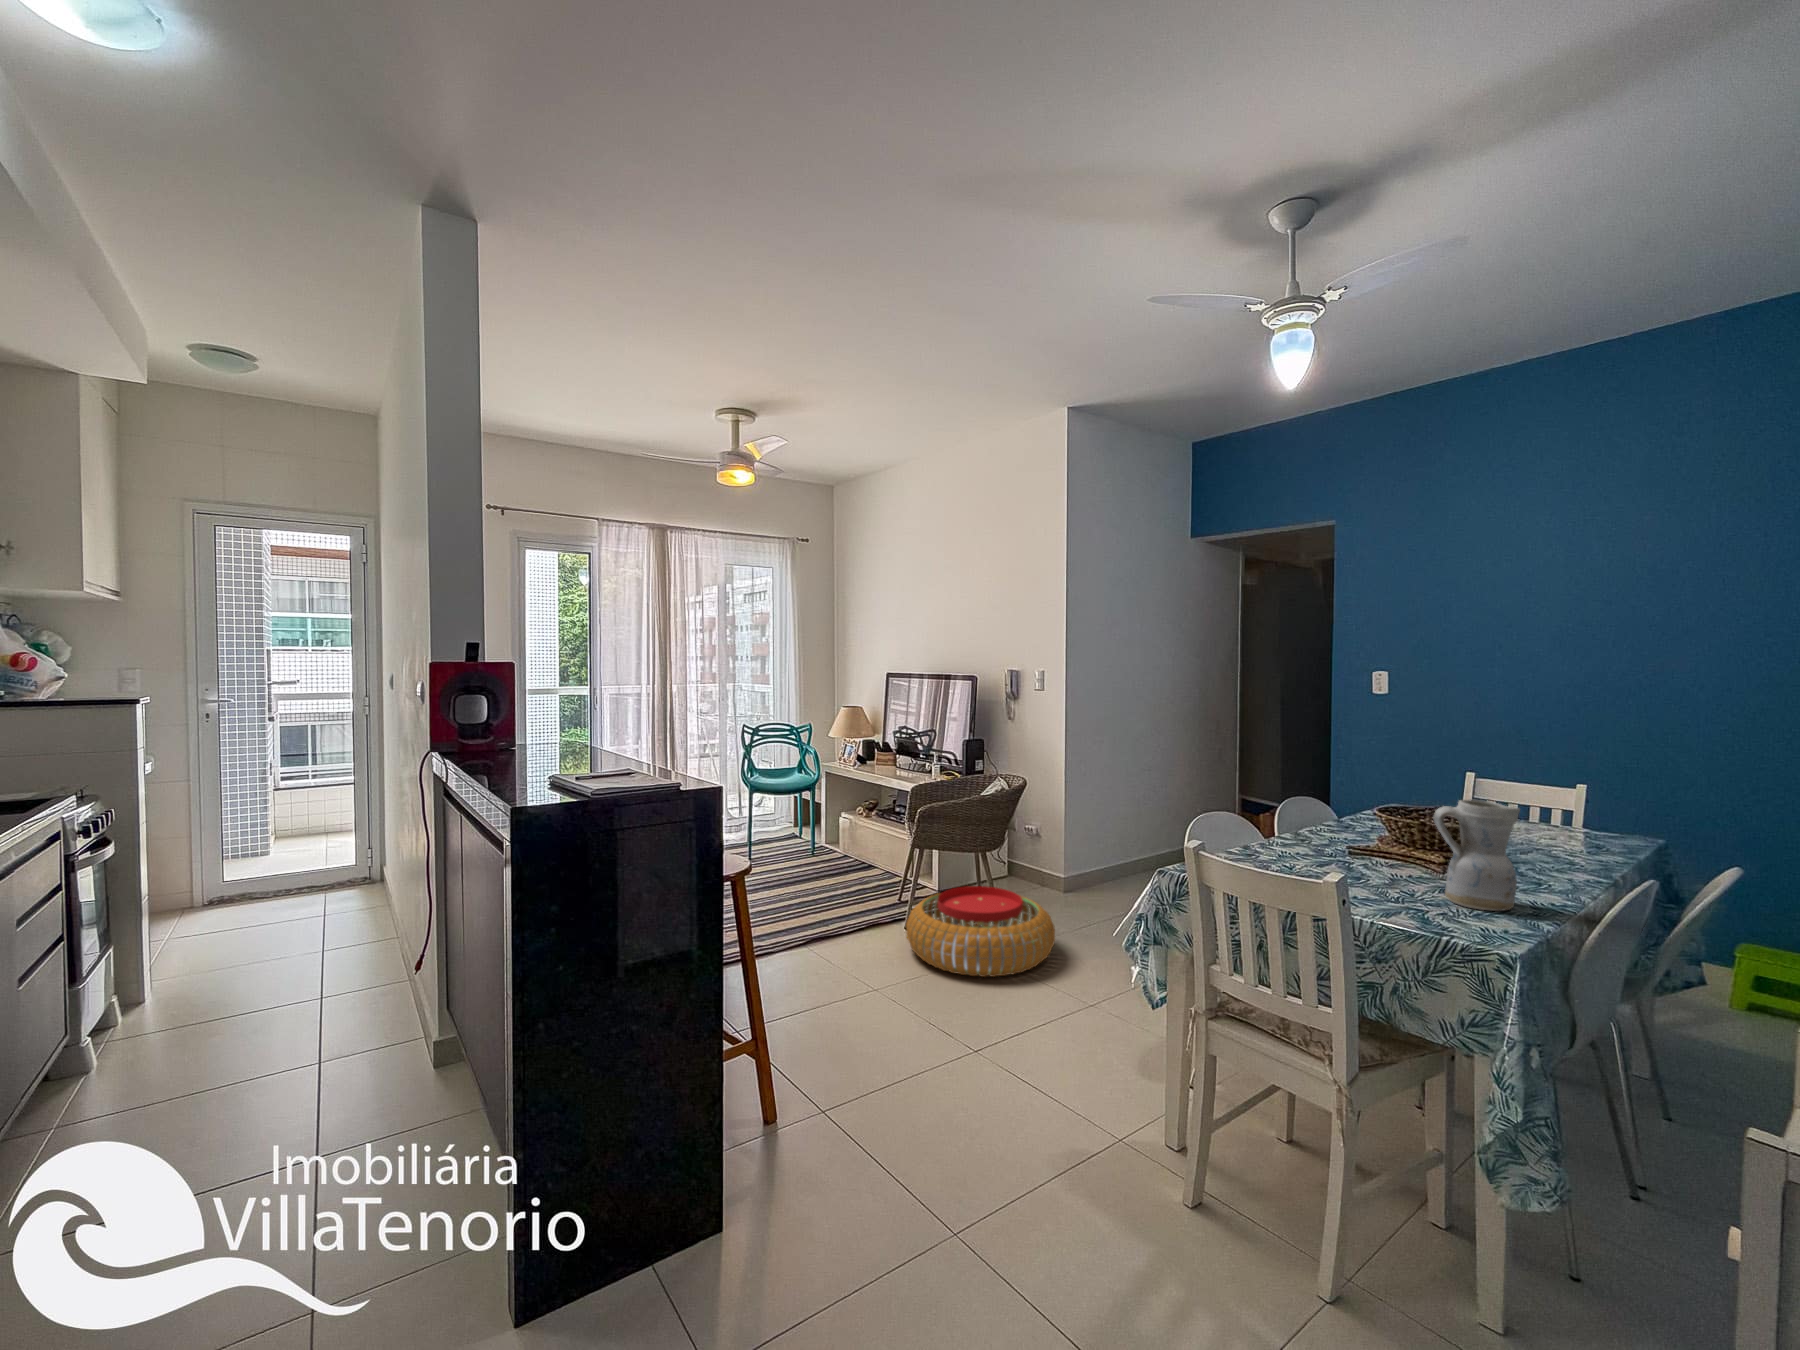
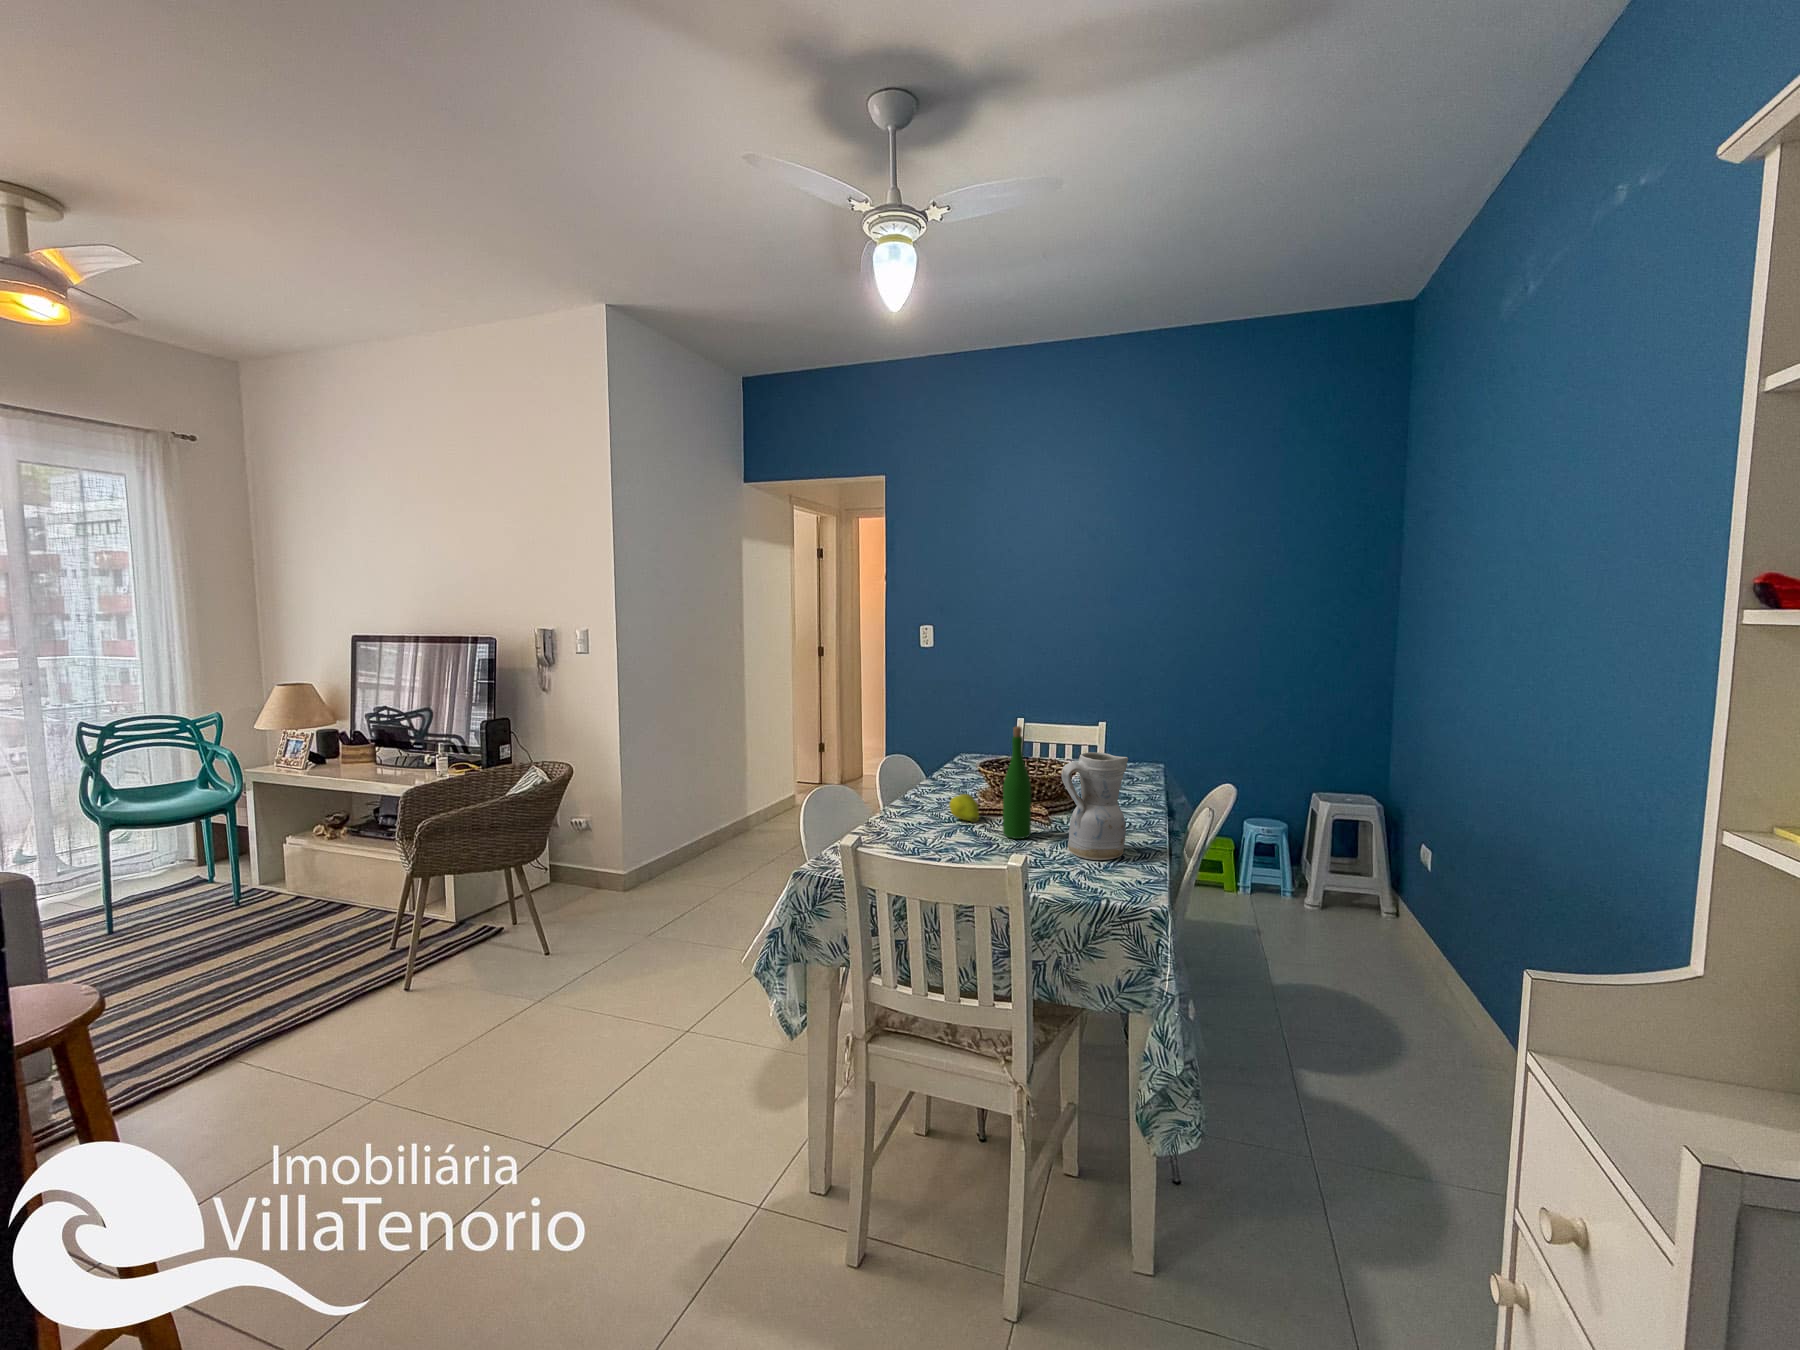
wine bottle: none [1381,769,1414,881] -> present [1003,726,1031,839]
fruit: none [1334,833,1366,863] -> present [949,794,979,823]
pouf: present [906,886,1055,977] -> none [417,909,632,1041]

